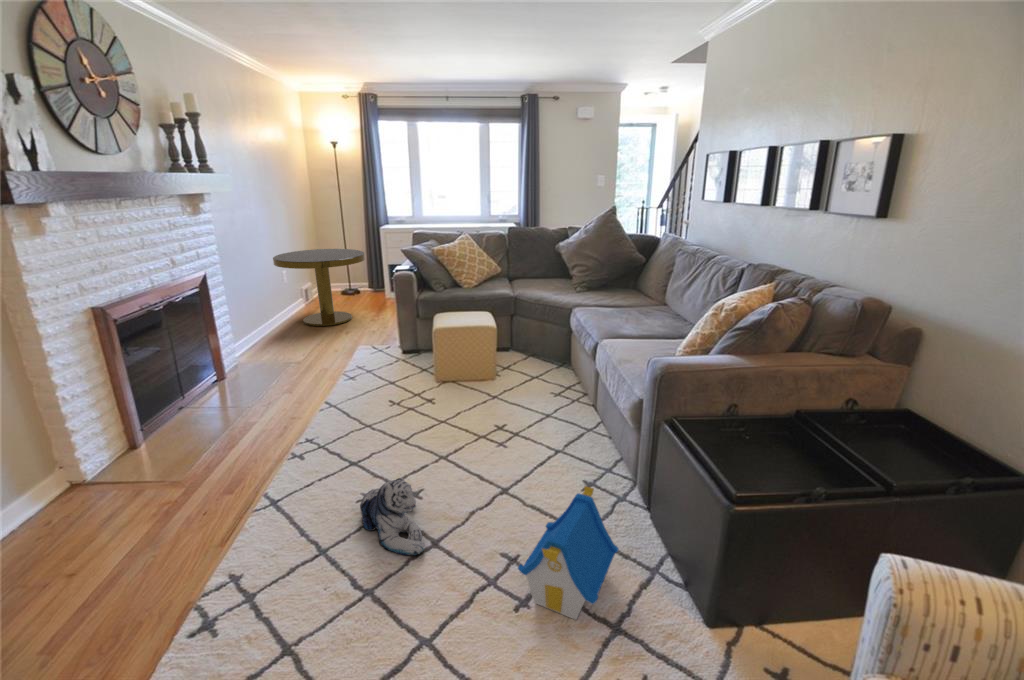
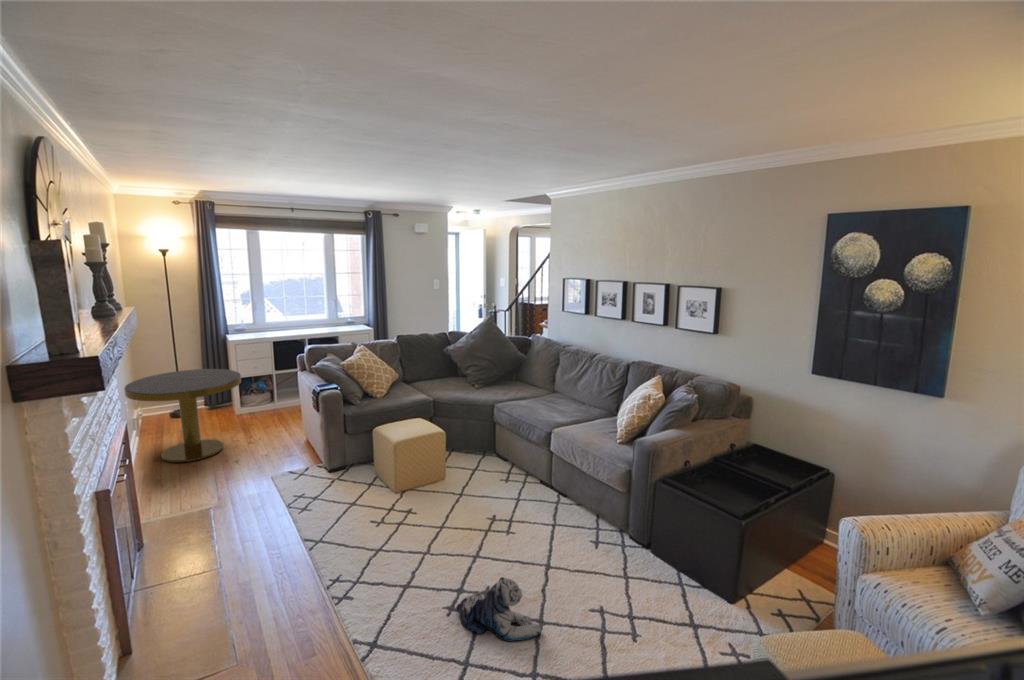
toy house: present [518,487,618,620] -> none [614,538,687,632]

